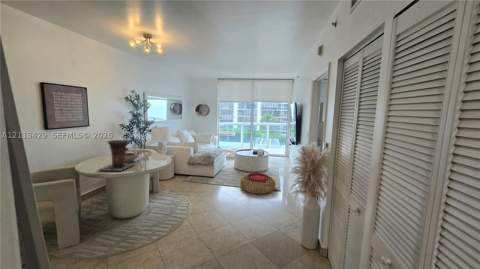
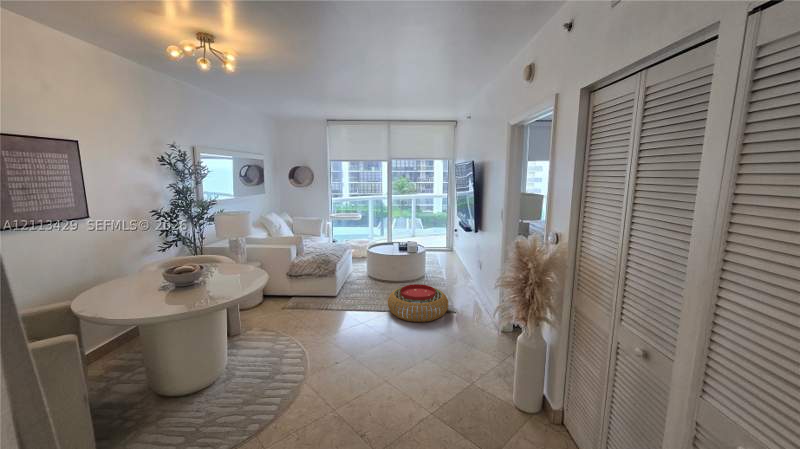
vase: present [100,140,134,171] -> none [125,245,202,309]

